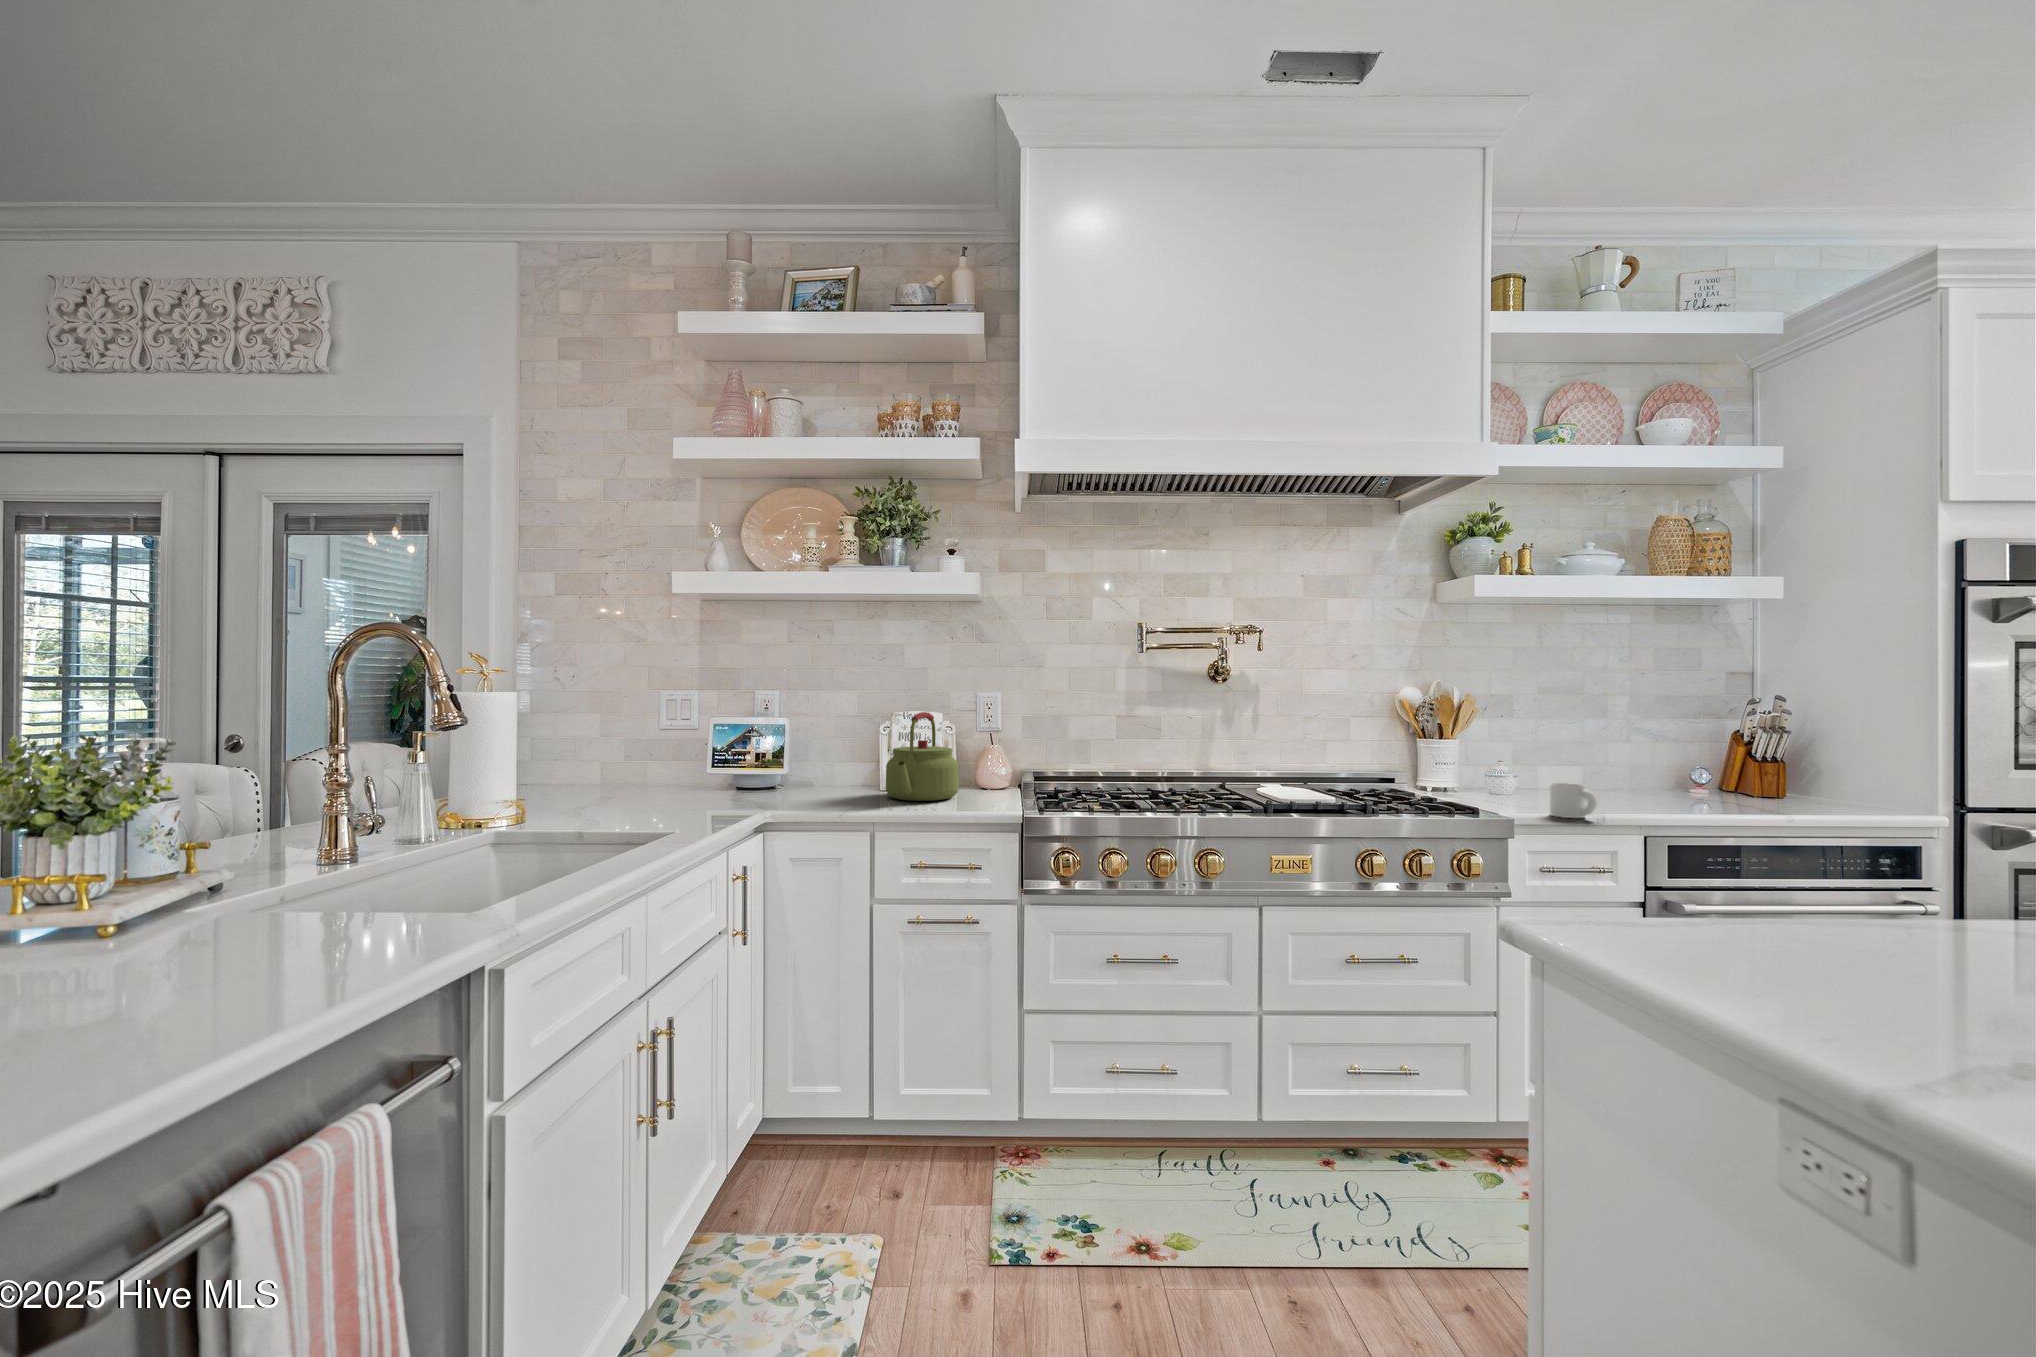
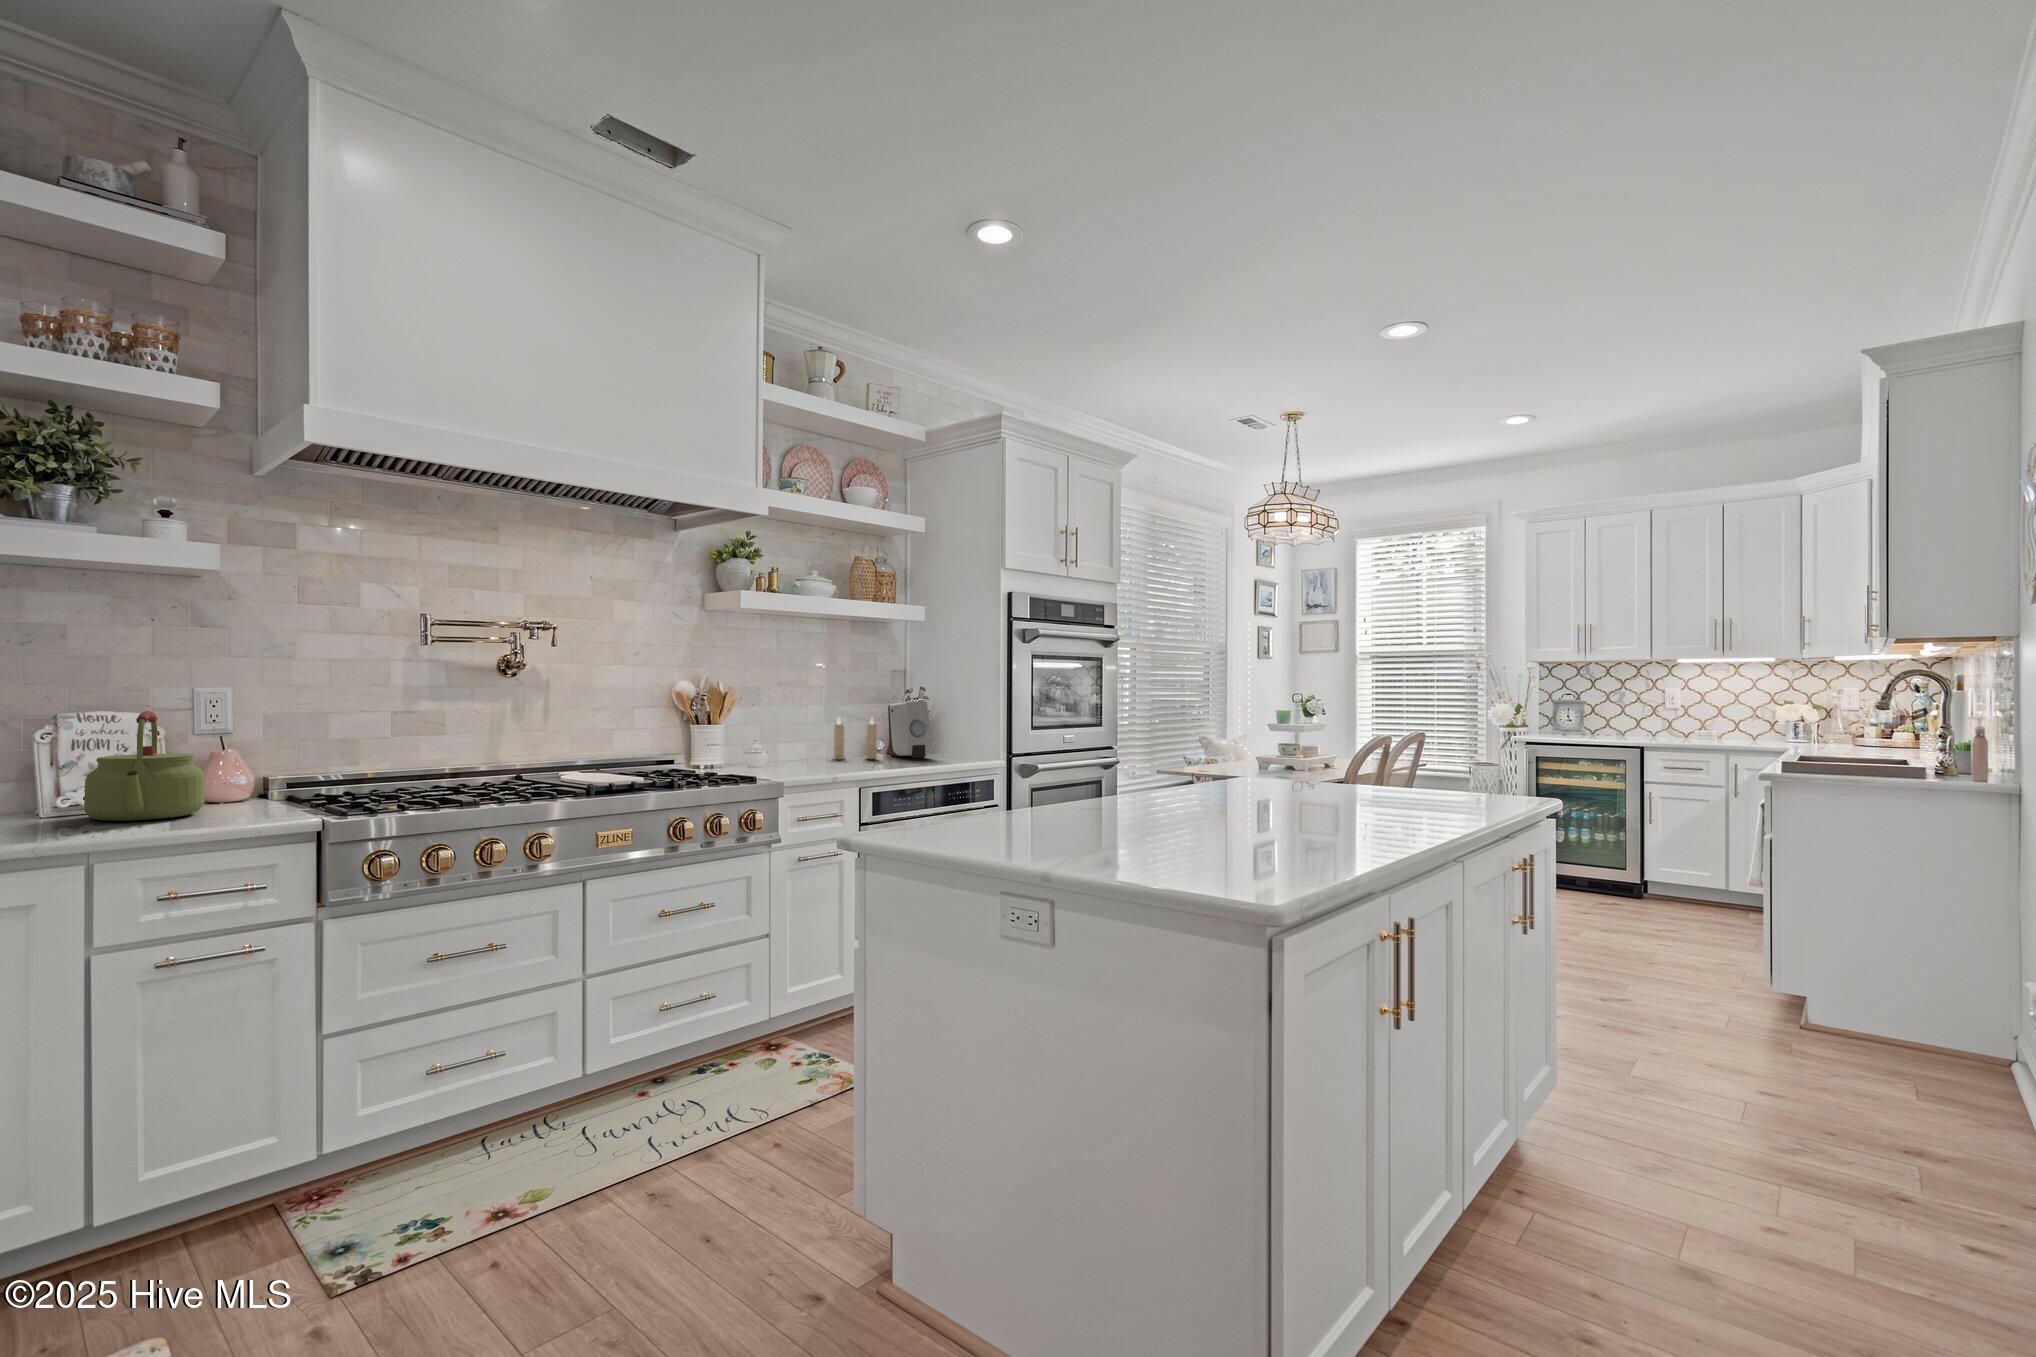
soap dispenser: none [1717,716,1790,797] -> present [888,702,930,758]
candle: none [1622,733,1697,793] -> present [833,719,878,759]
mug: present [1550,783,1597,818] -> none [800,754,833,779]

